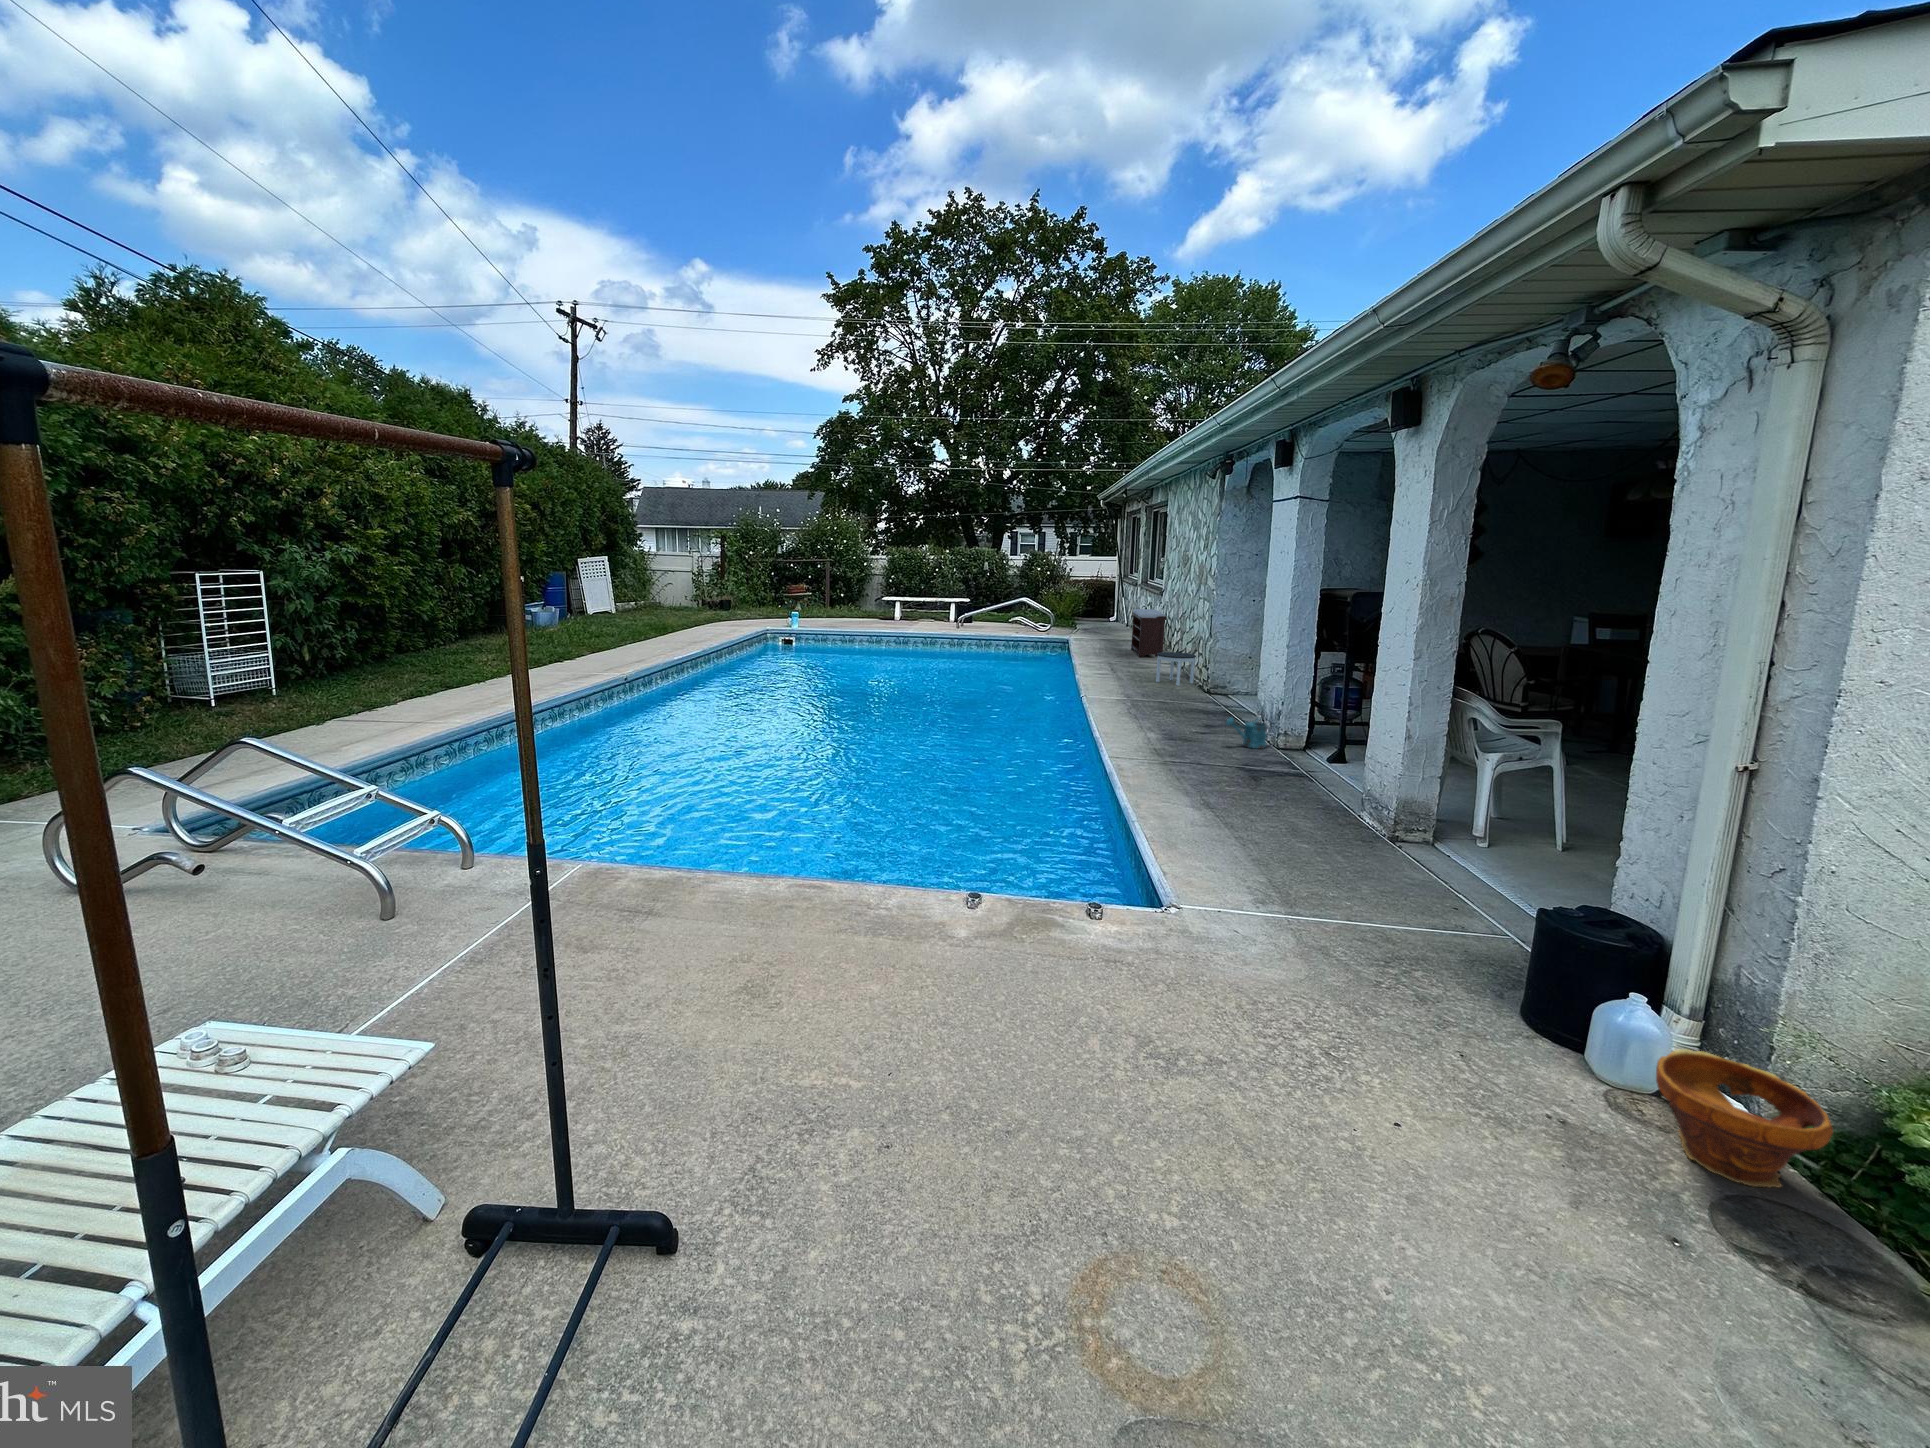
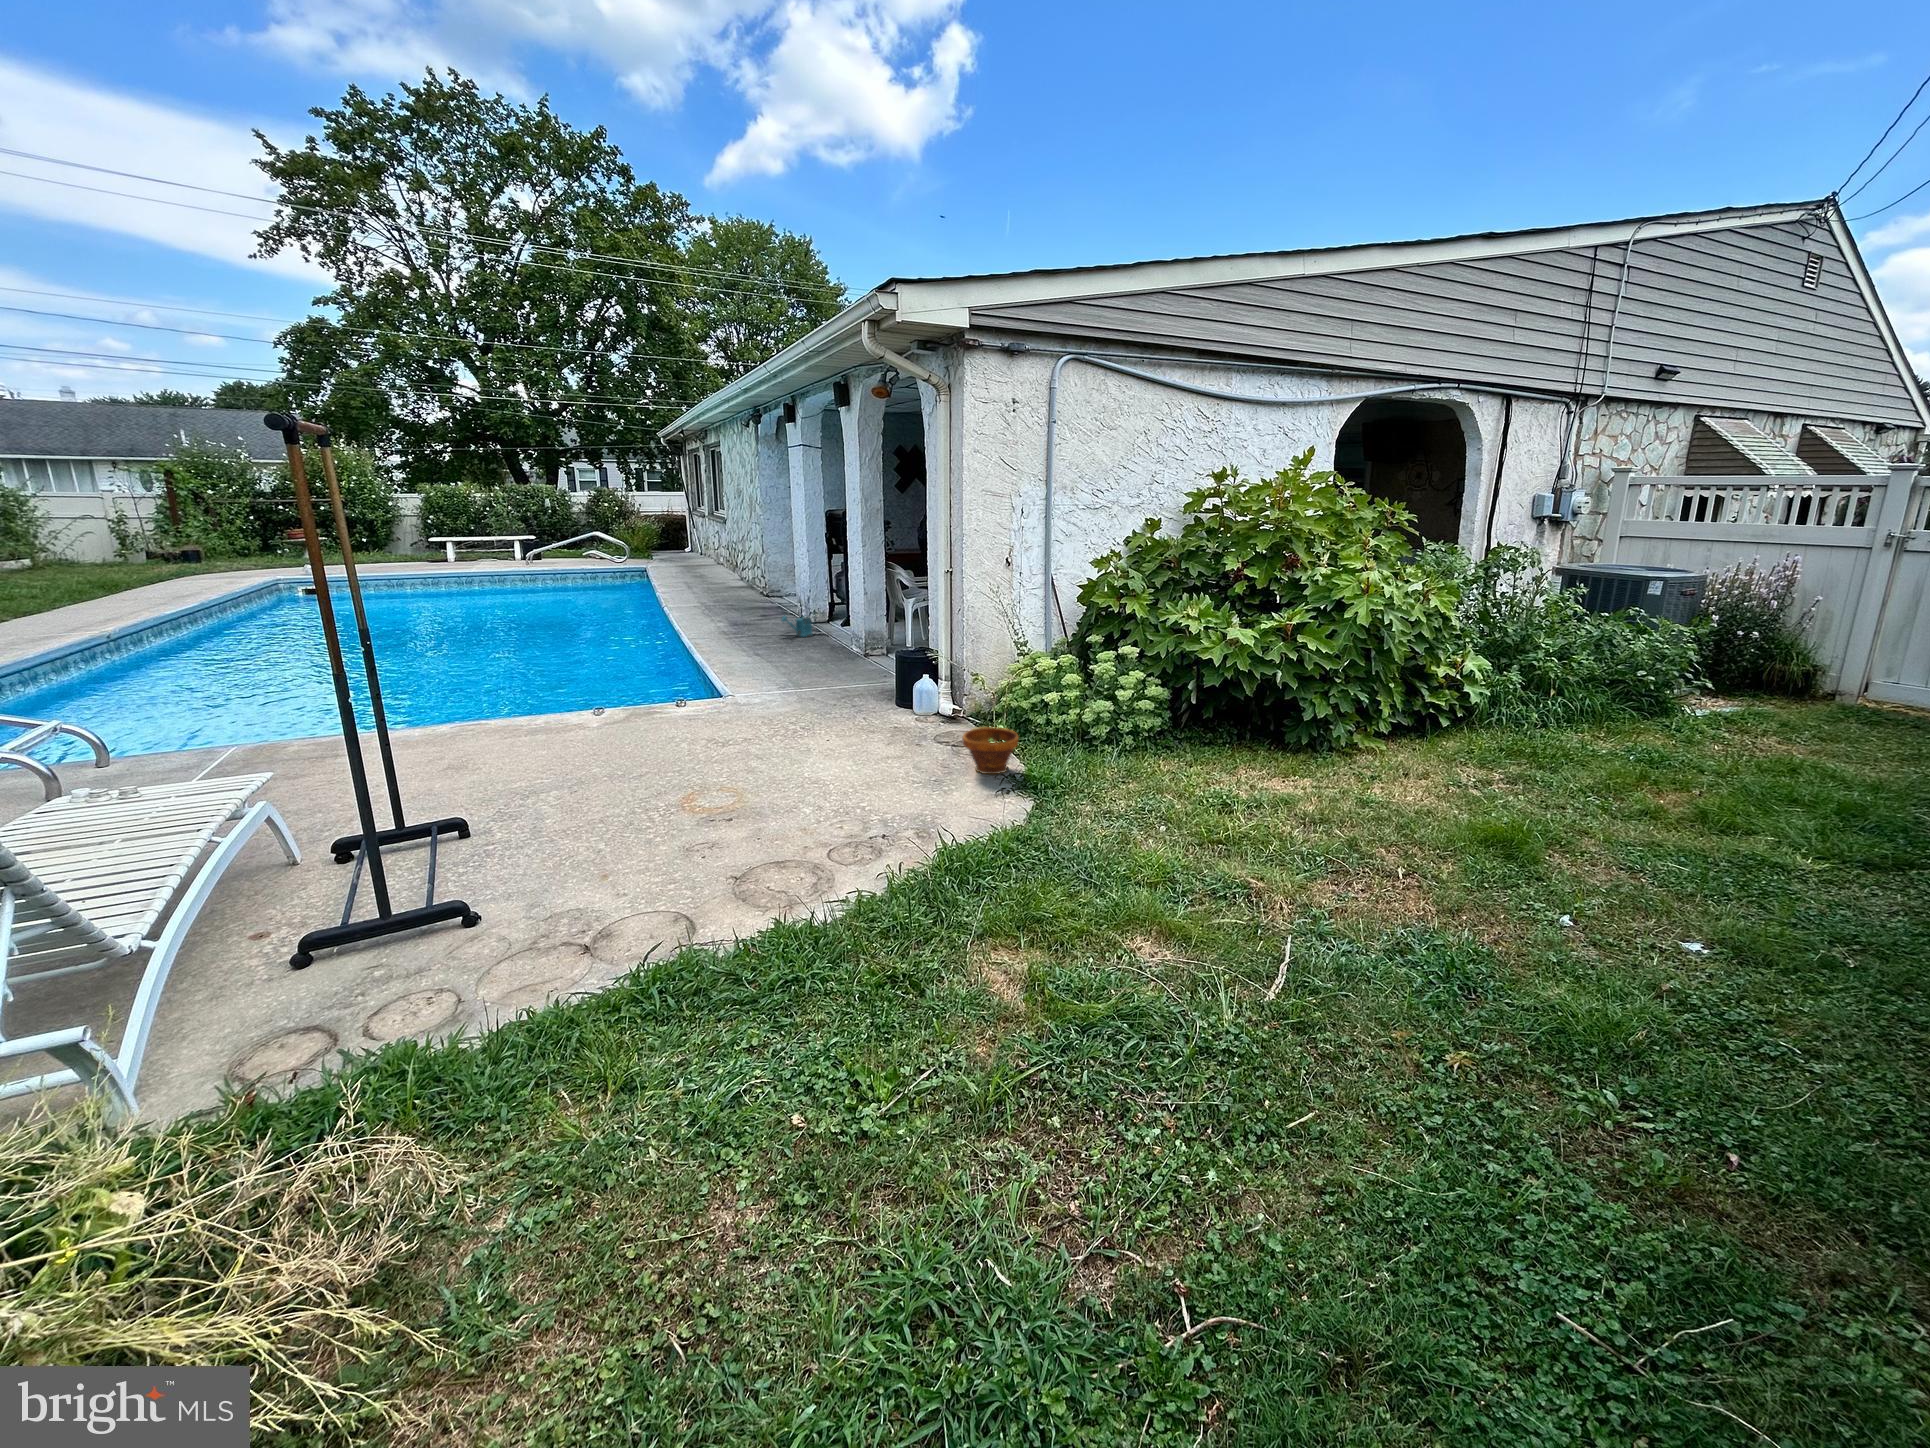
bench: present [1131,609,1166,657] -> none [704,538,735,581]
round table: present [1156,652,1196,686] -> none [727,573,761,600]

